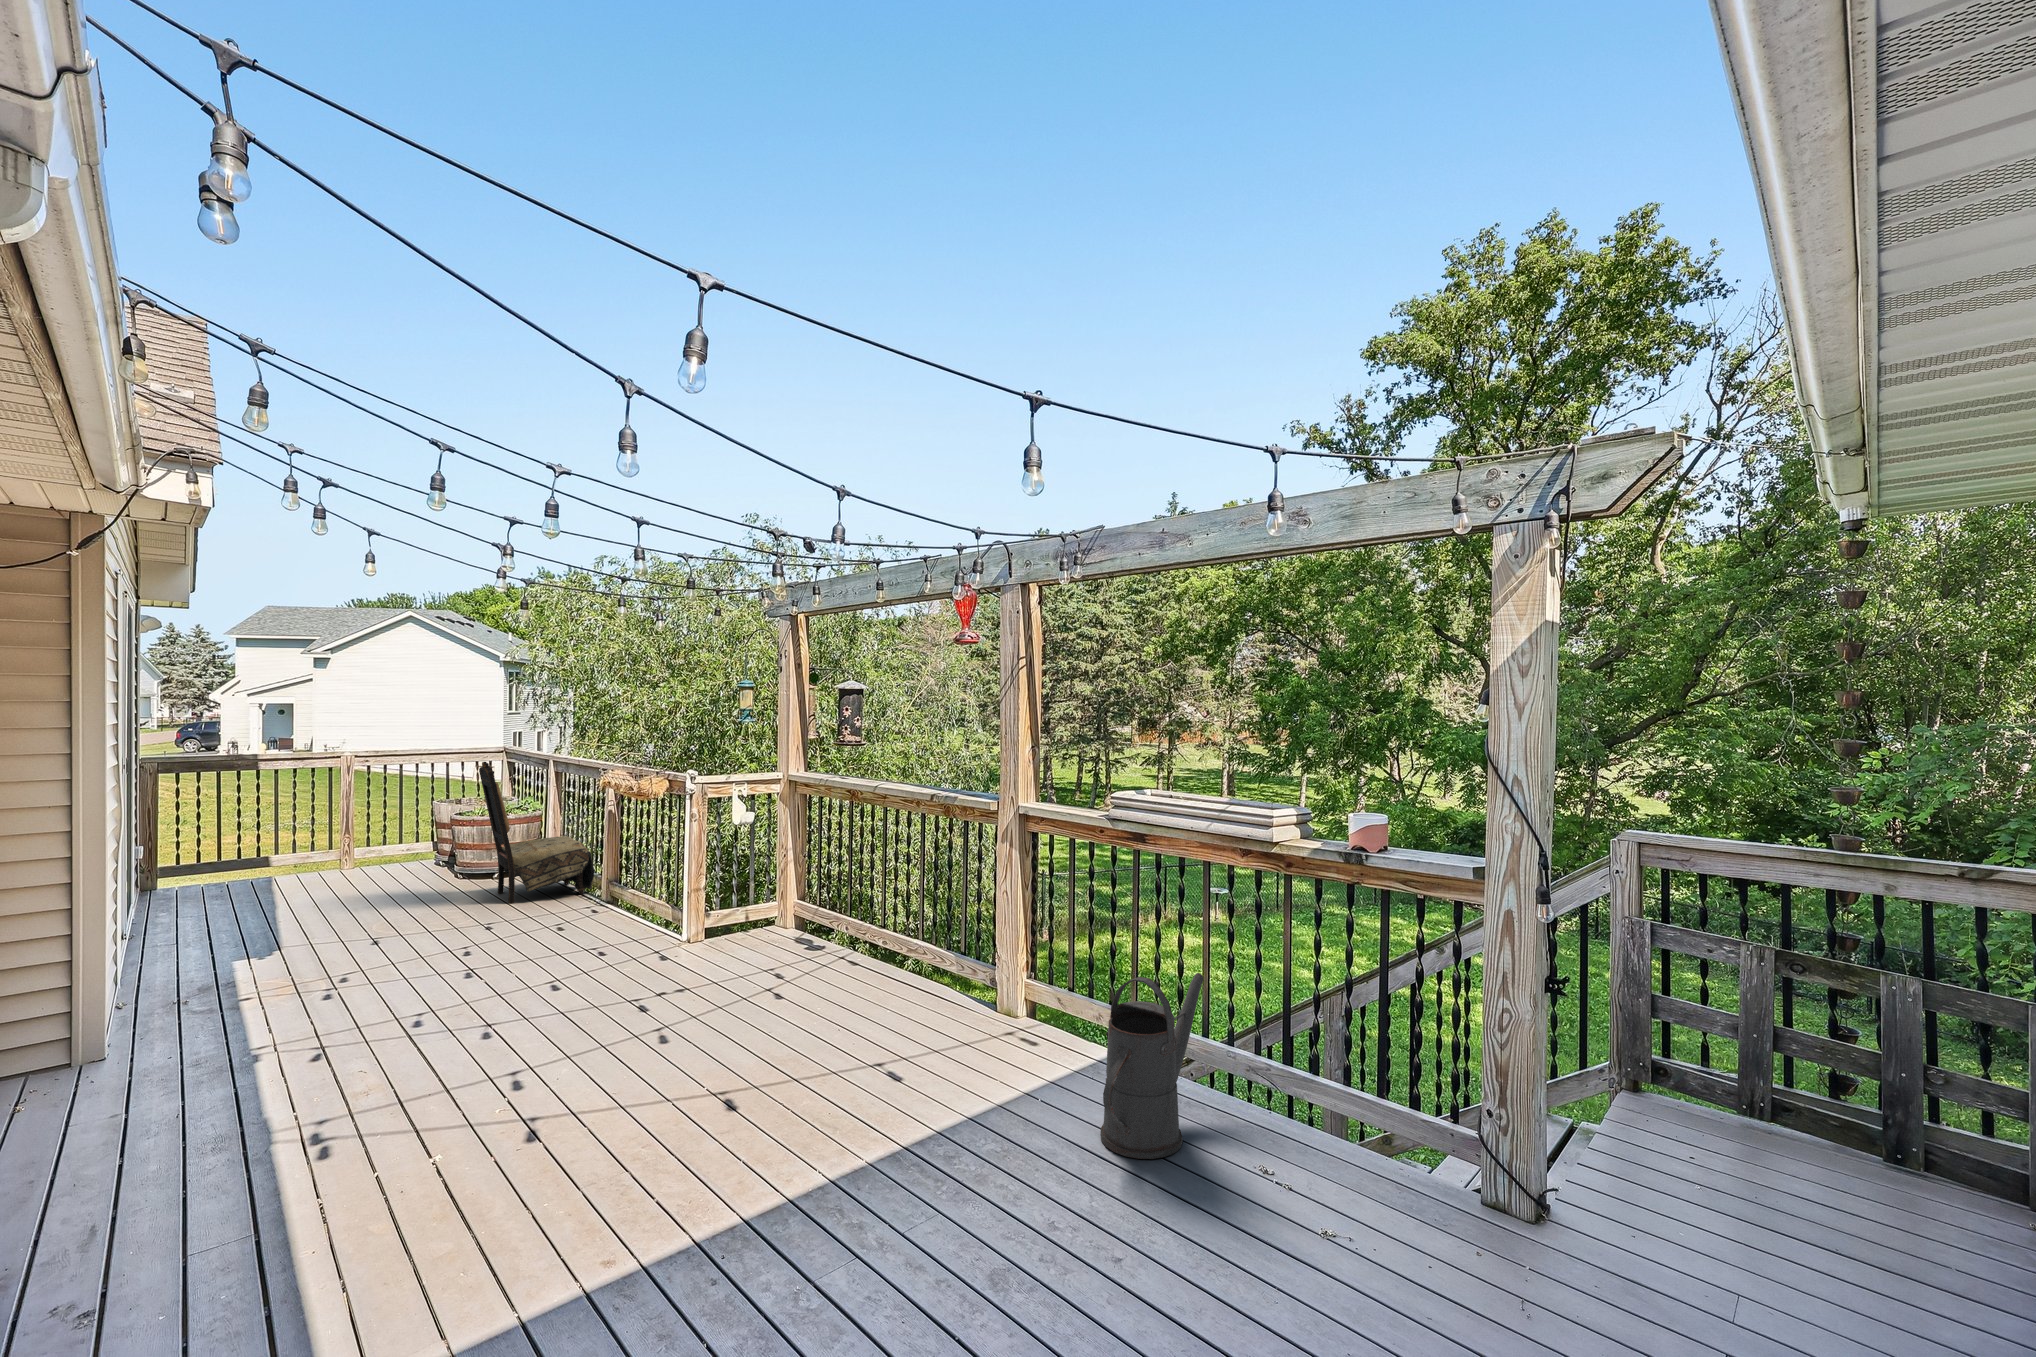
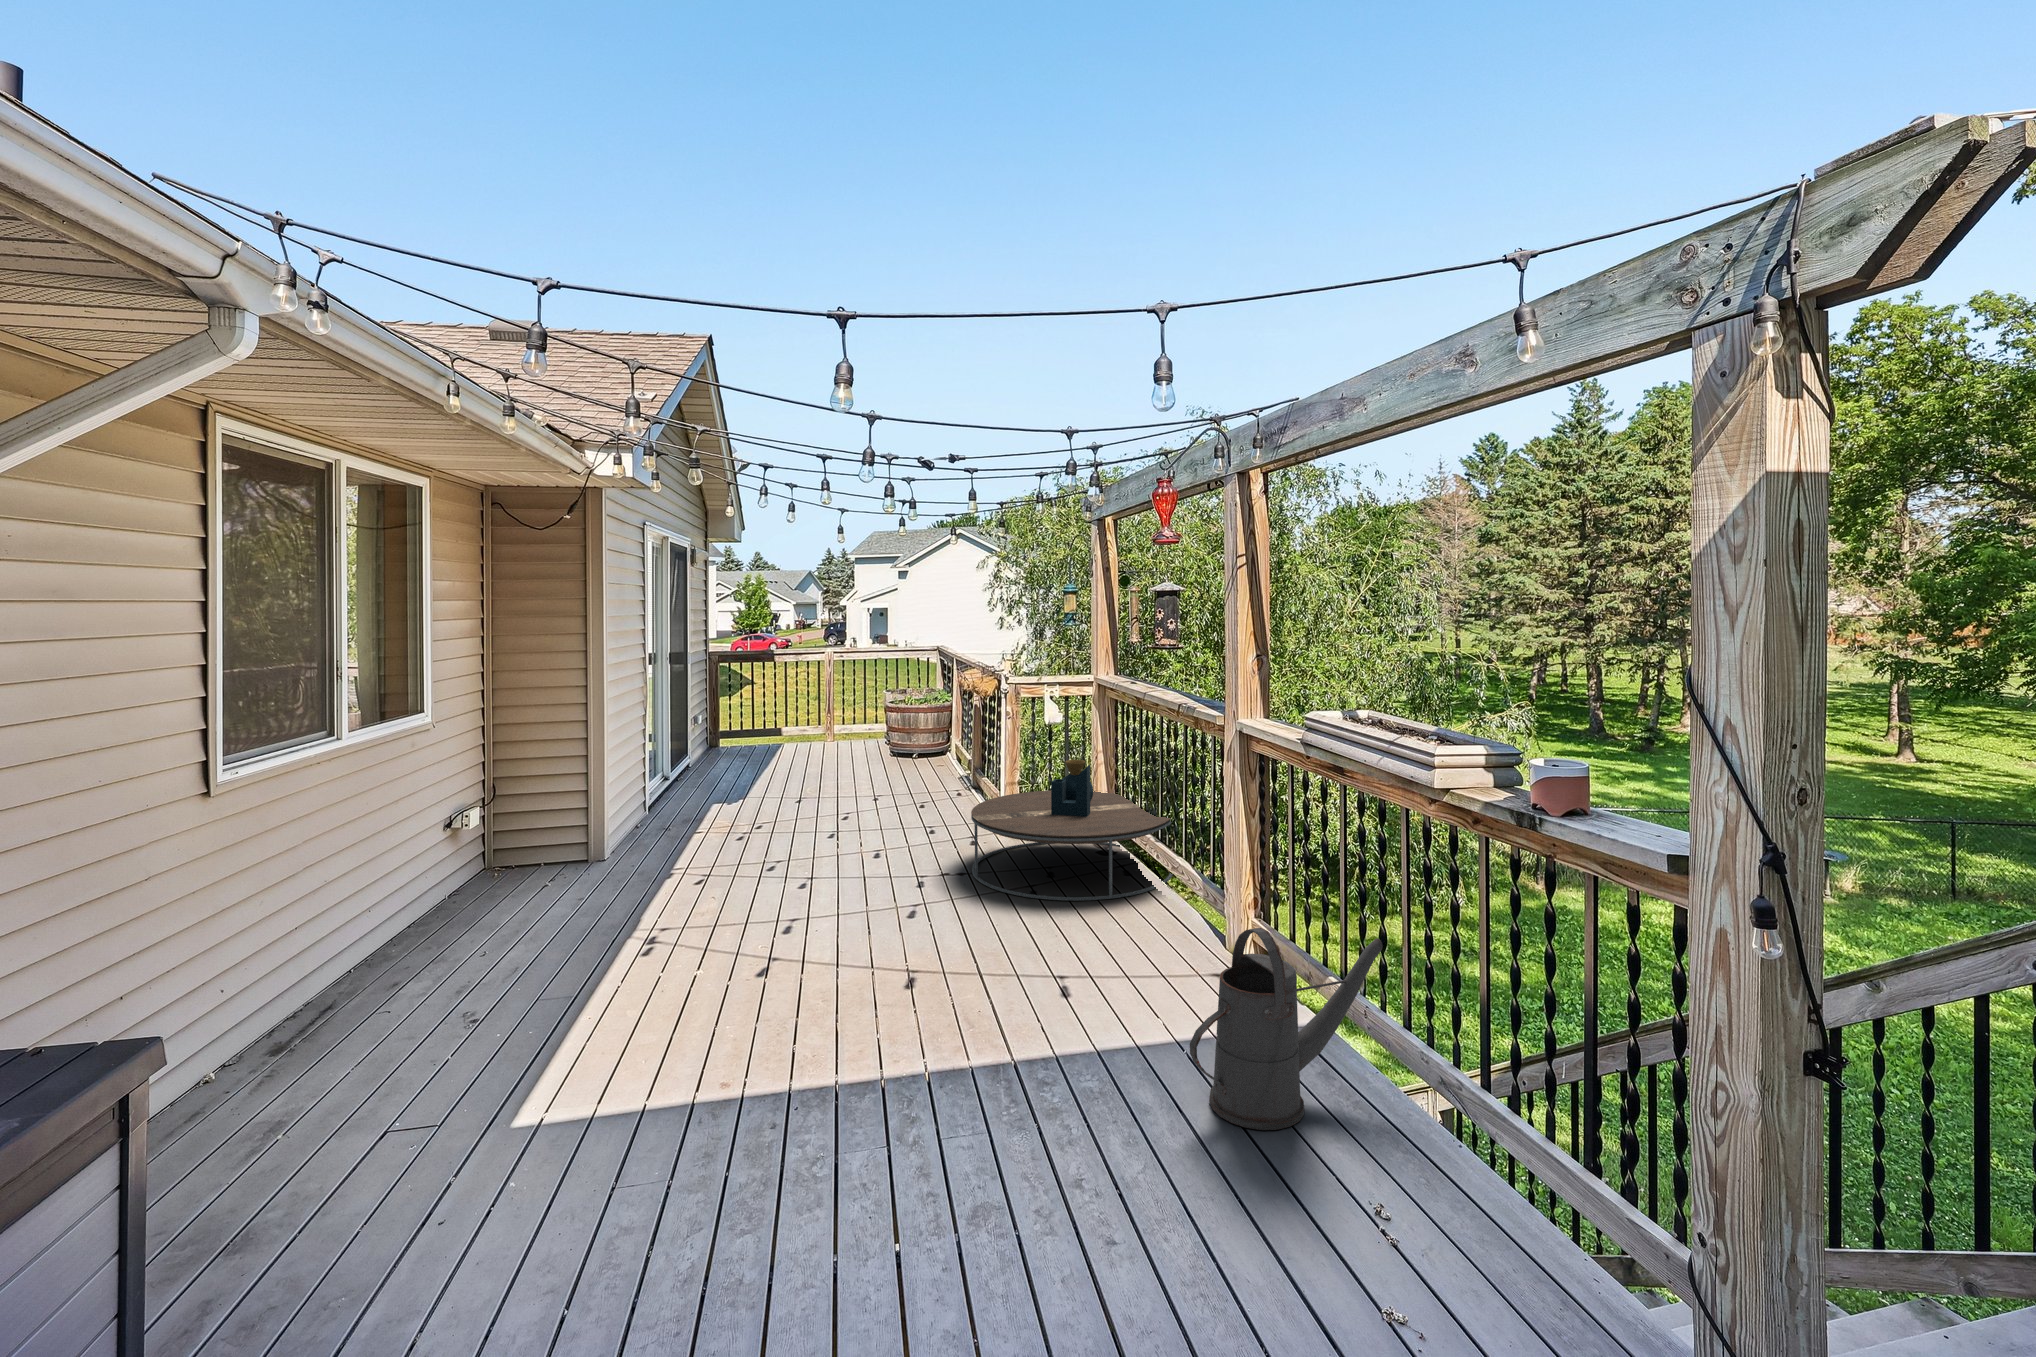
dining chair: present [479,762,595,903] -> none [886,657,973,780]
coffee table: none [682,856,894,1004] -> present [971,760,1173,901]

